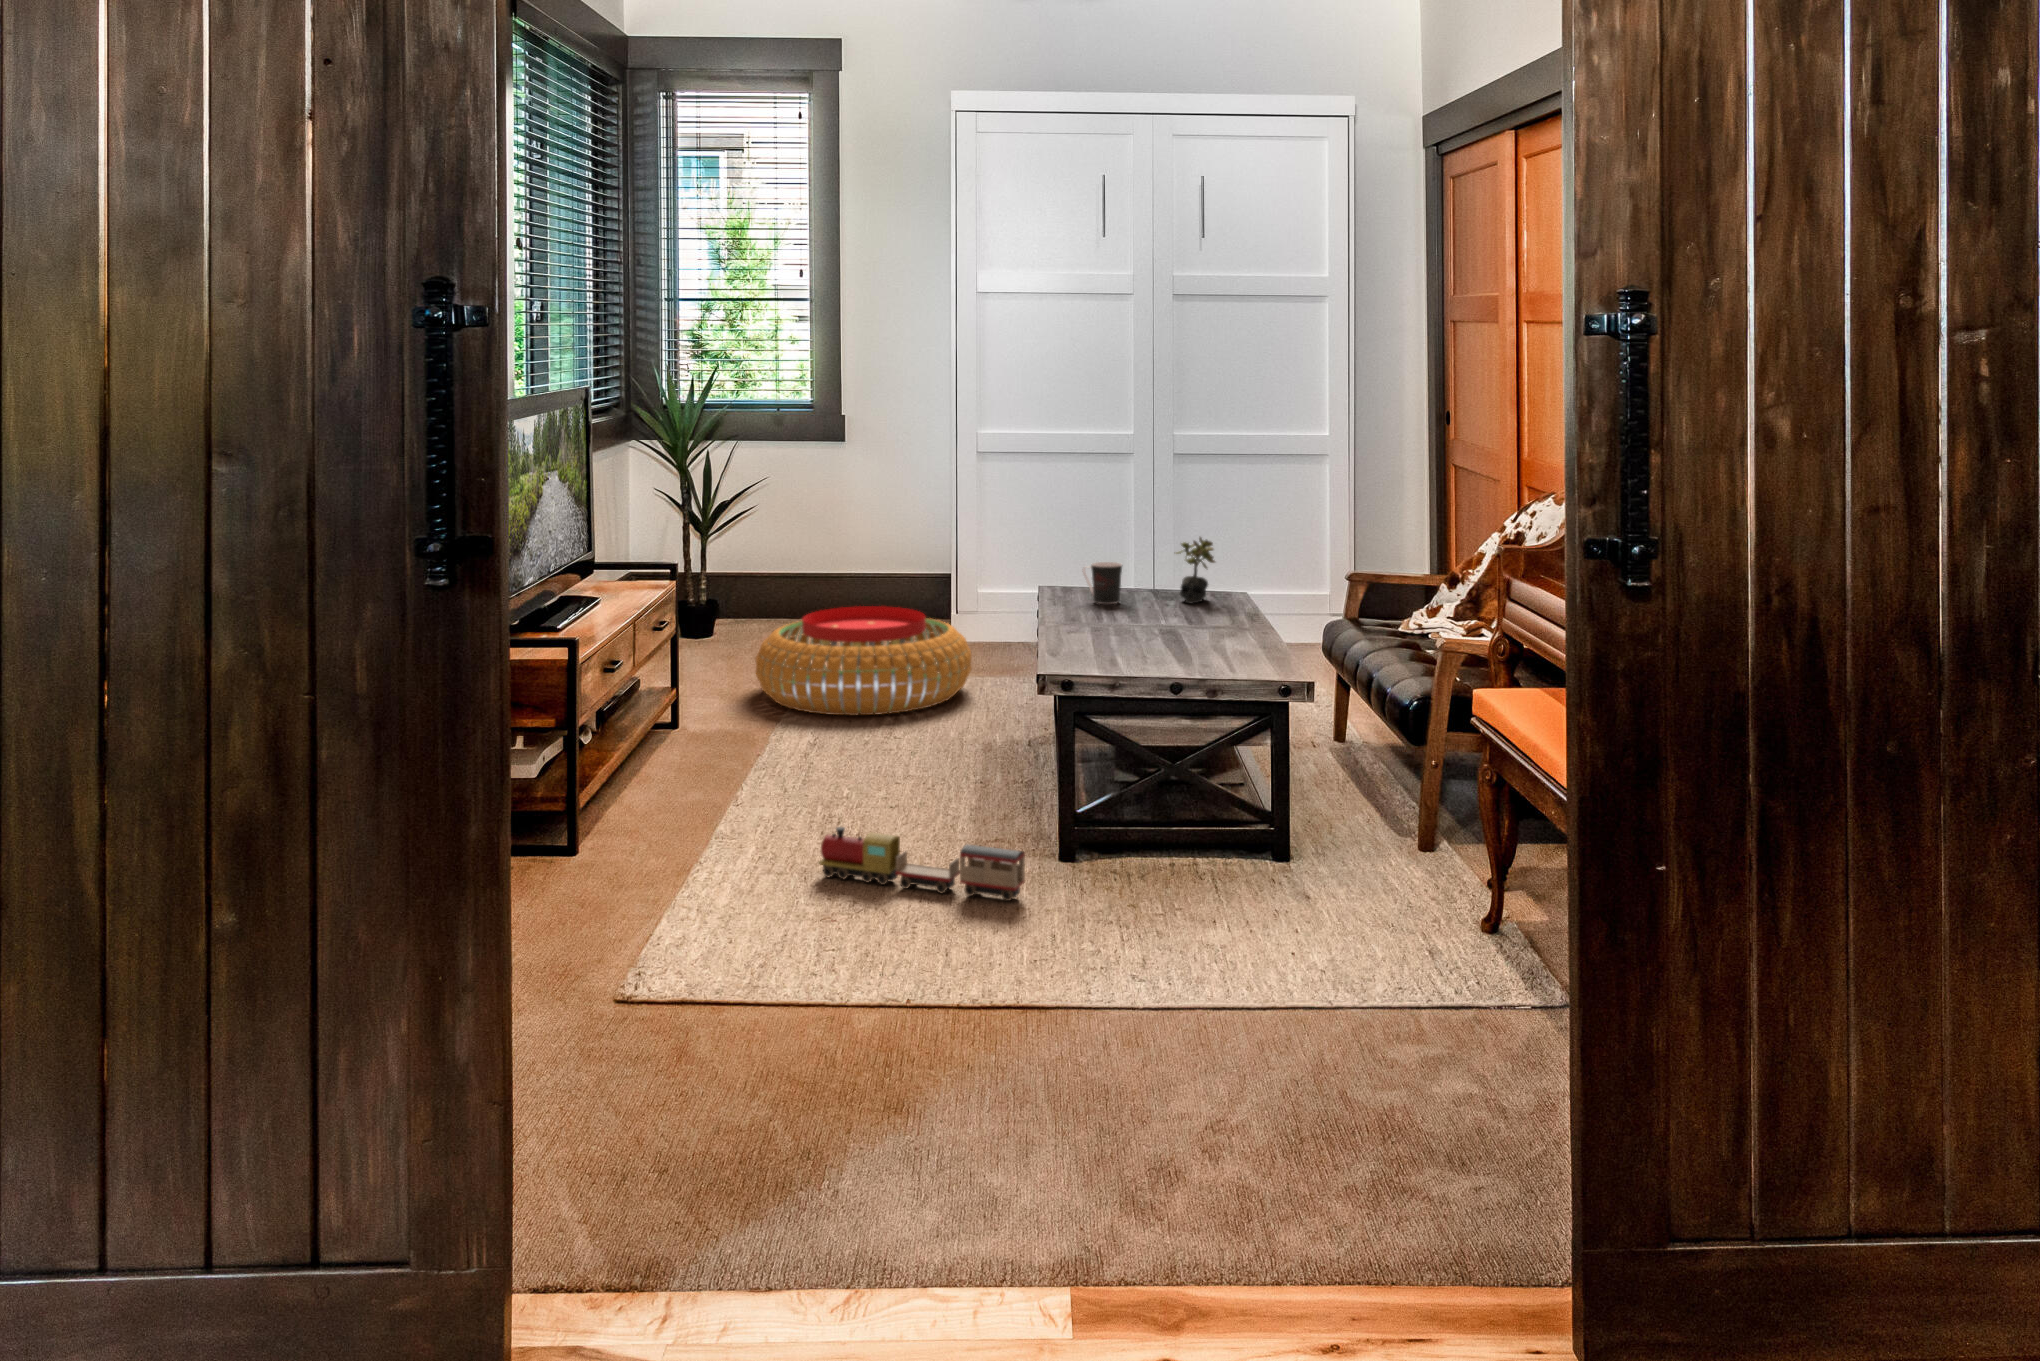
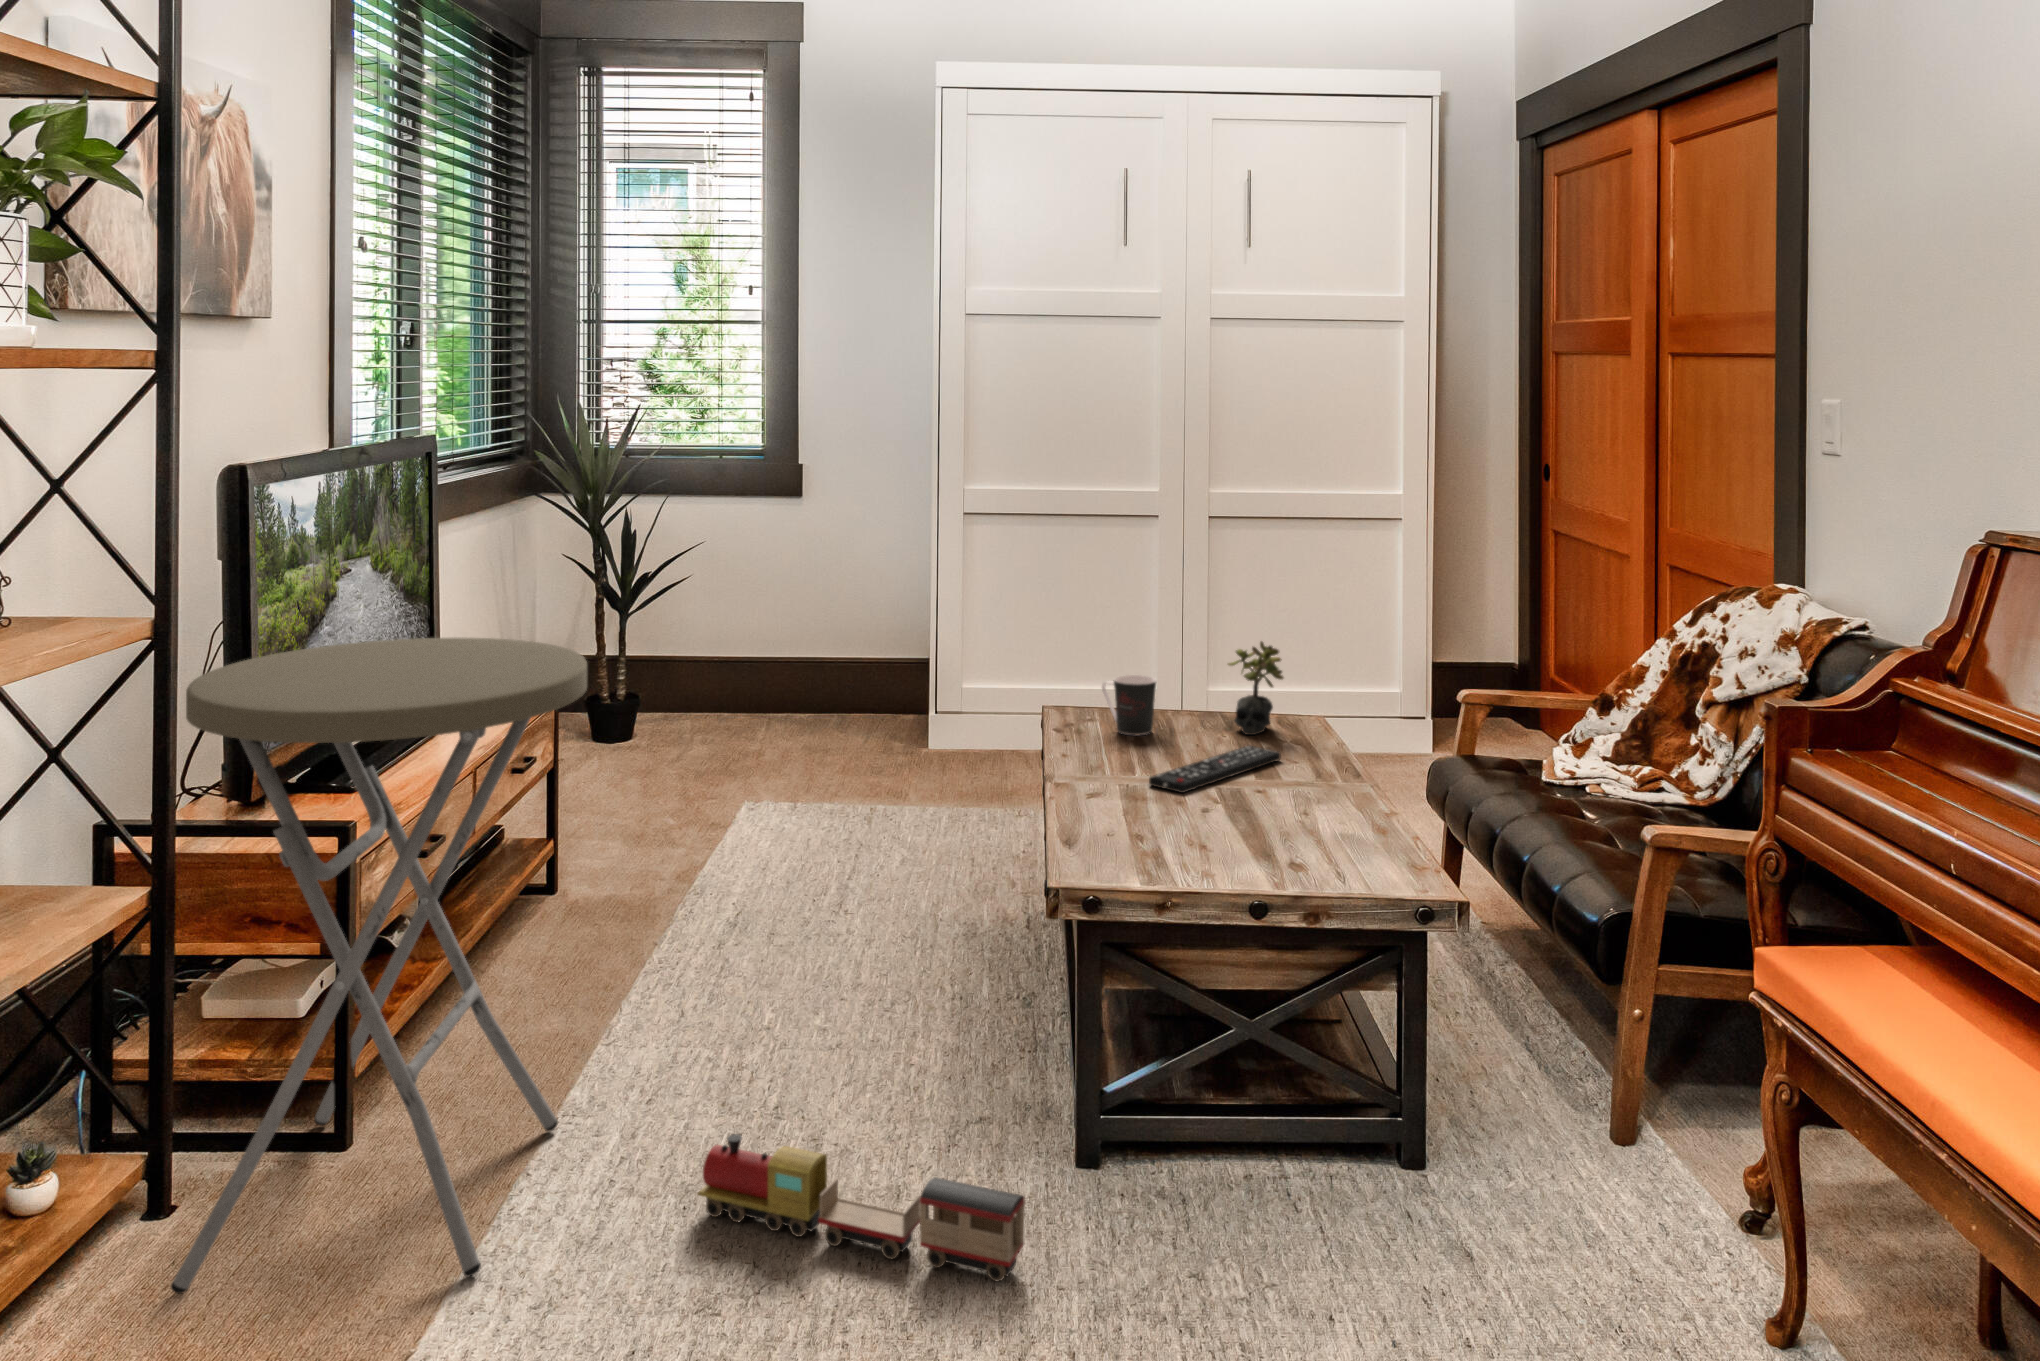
side table: none [495,520,740,908] -> present [171,638,587,1294]
pouf: present [756,606,971,715] -> none [669,714,952,871]
remote control: none [1113,607,1209,633] -> present [1149,745,1281,793]

